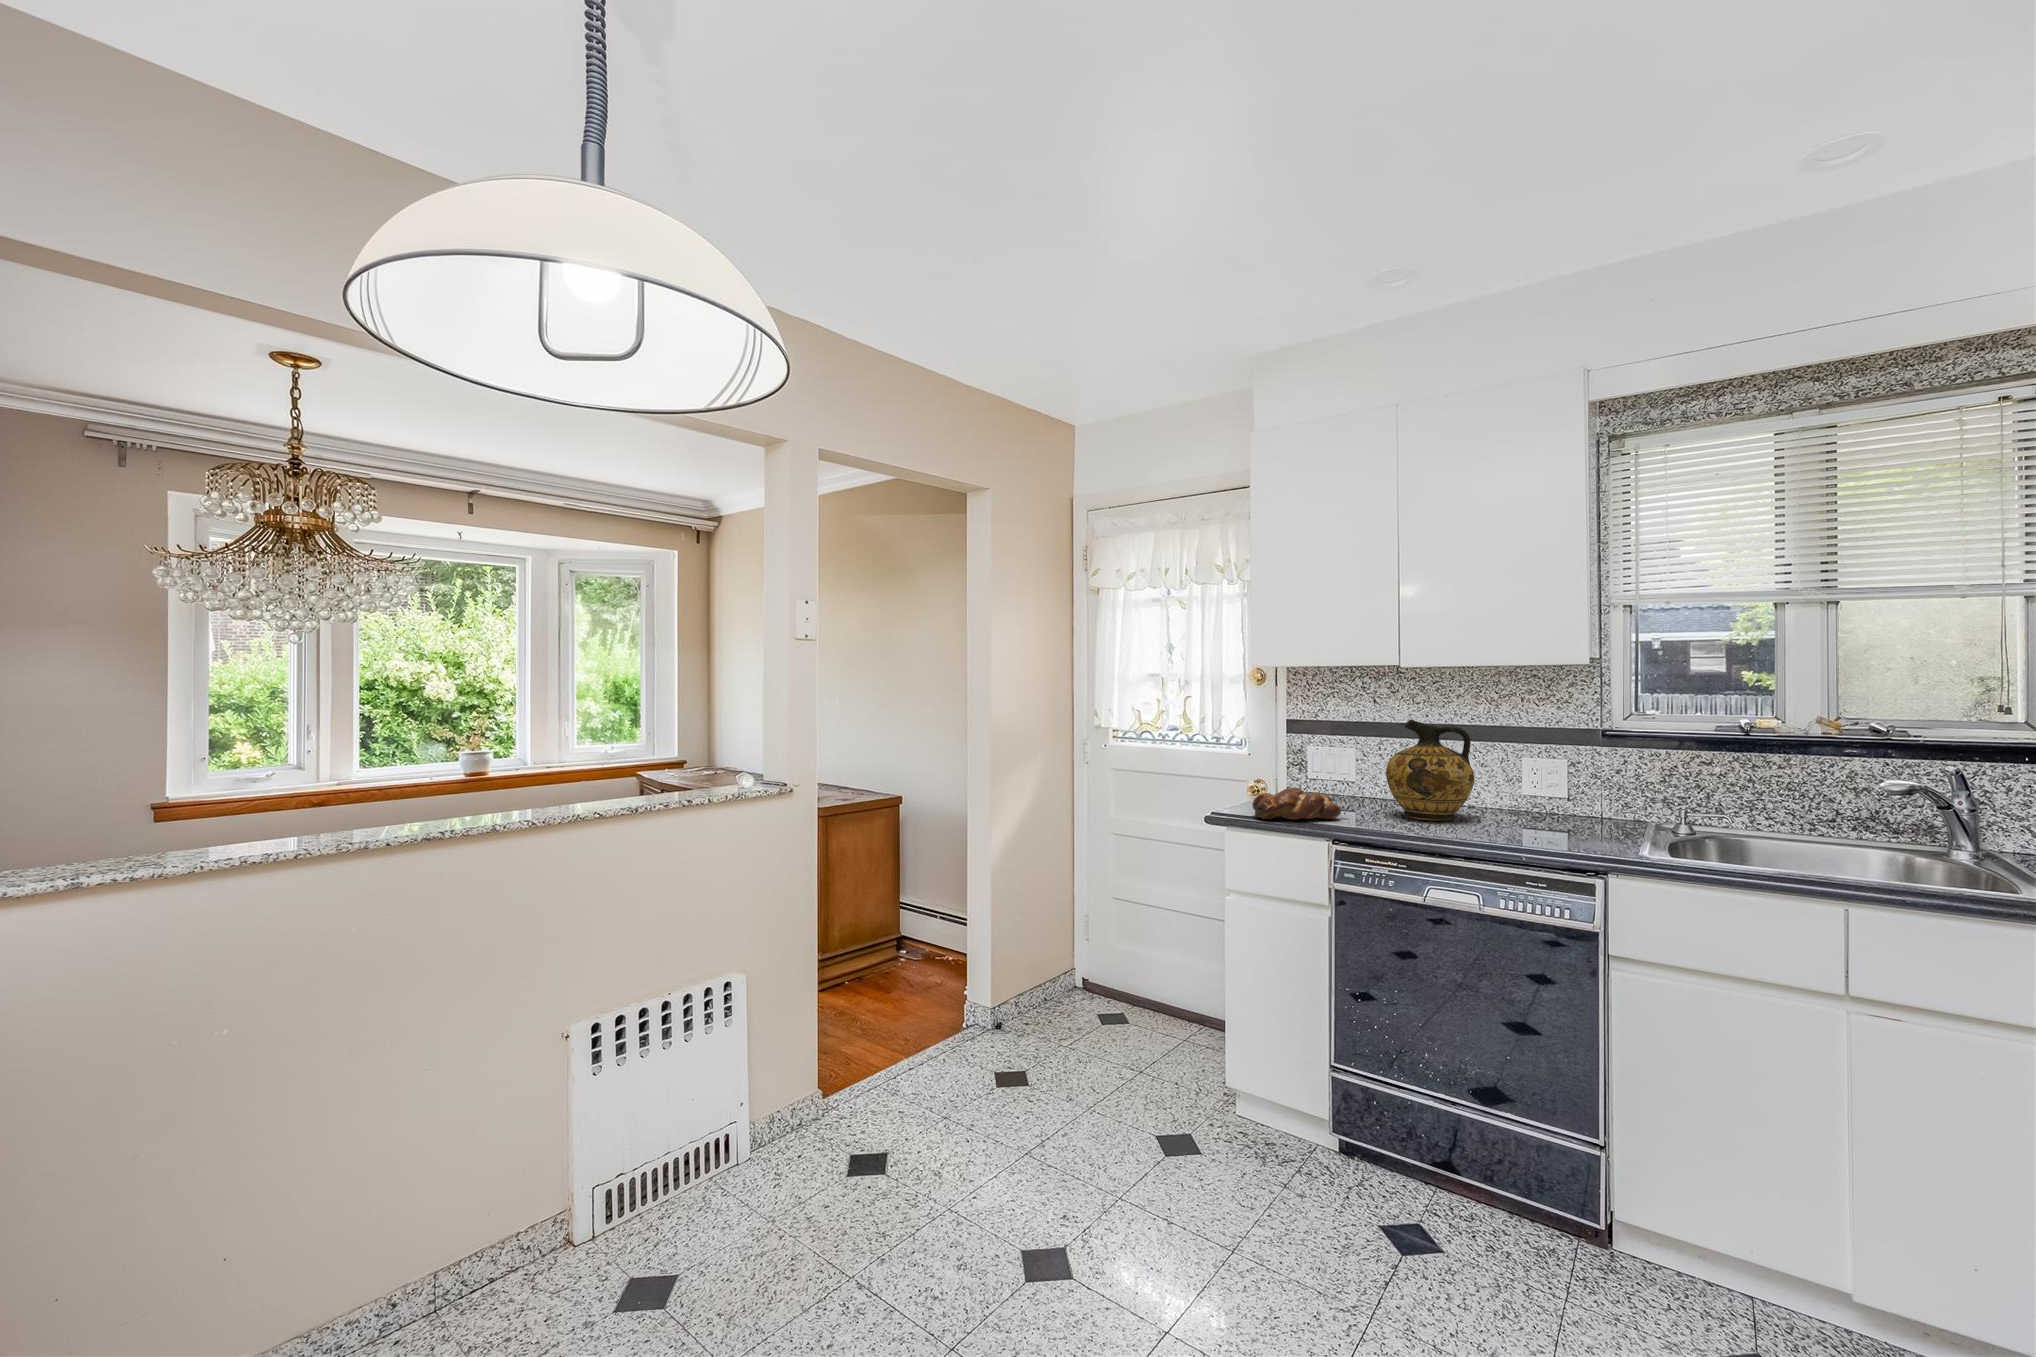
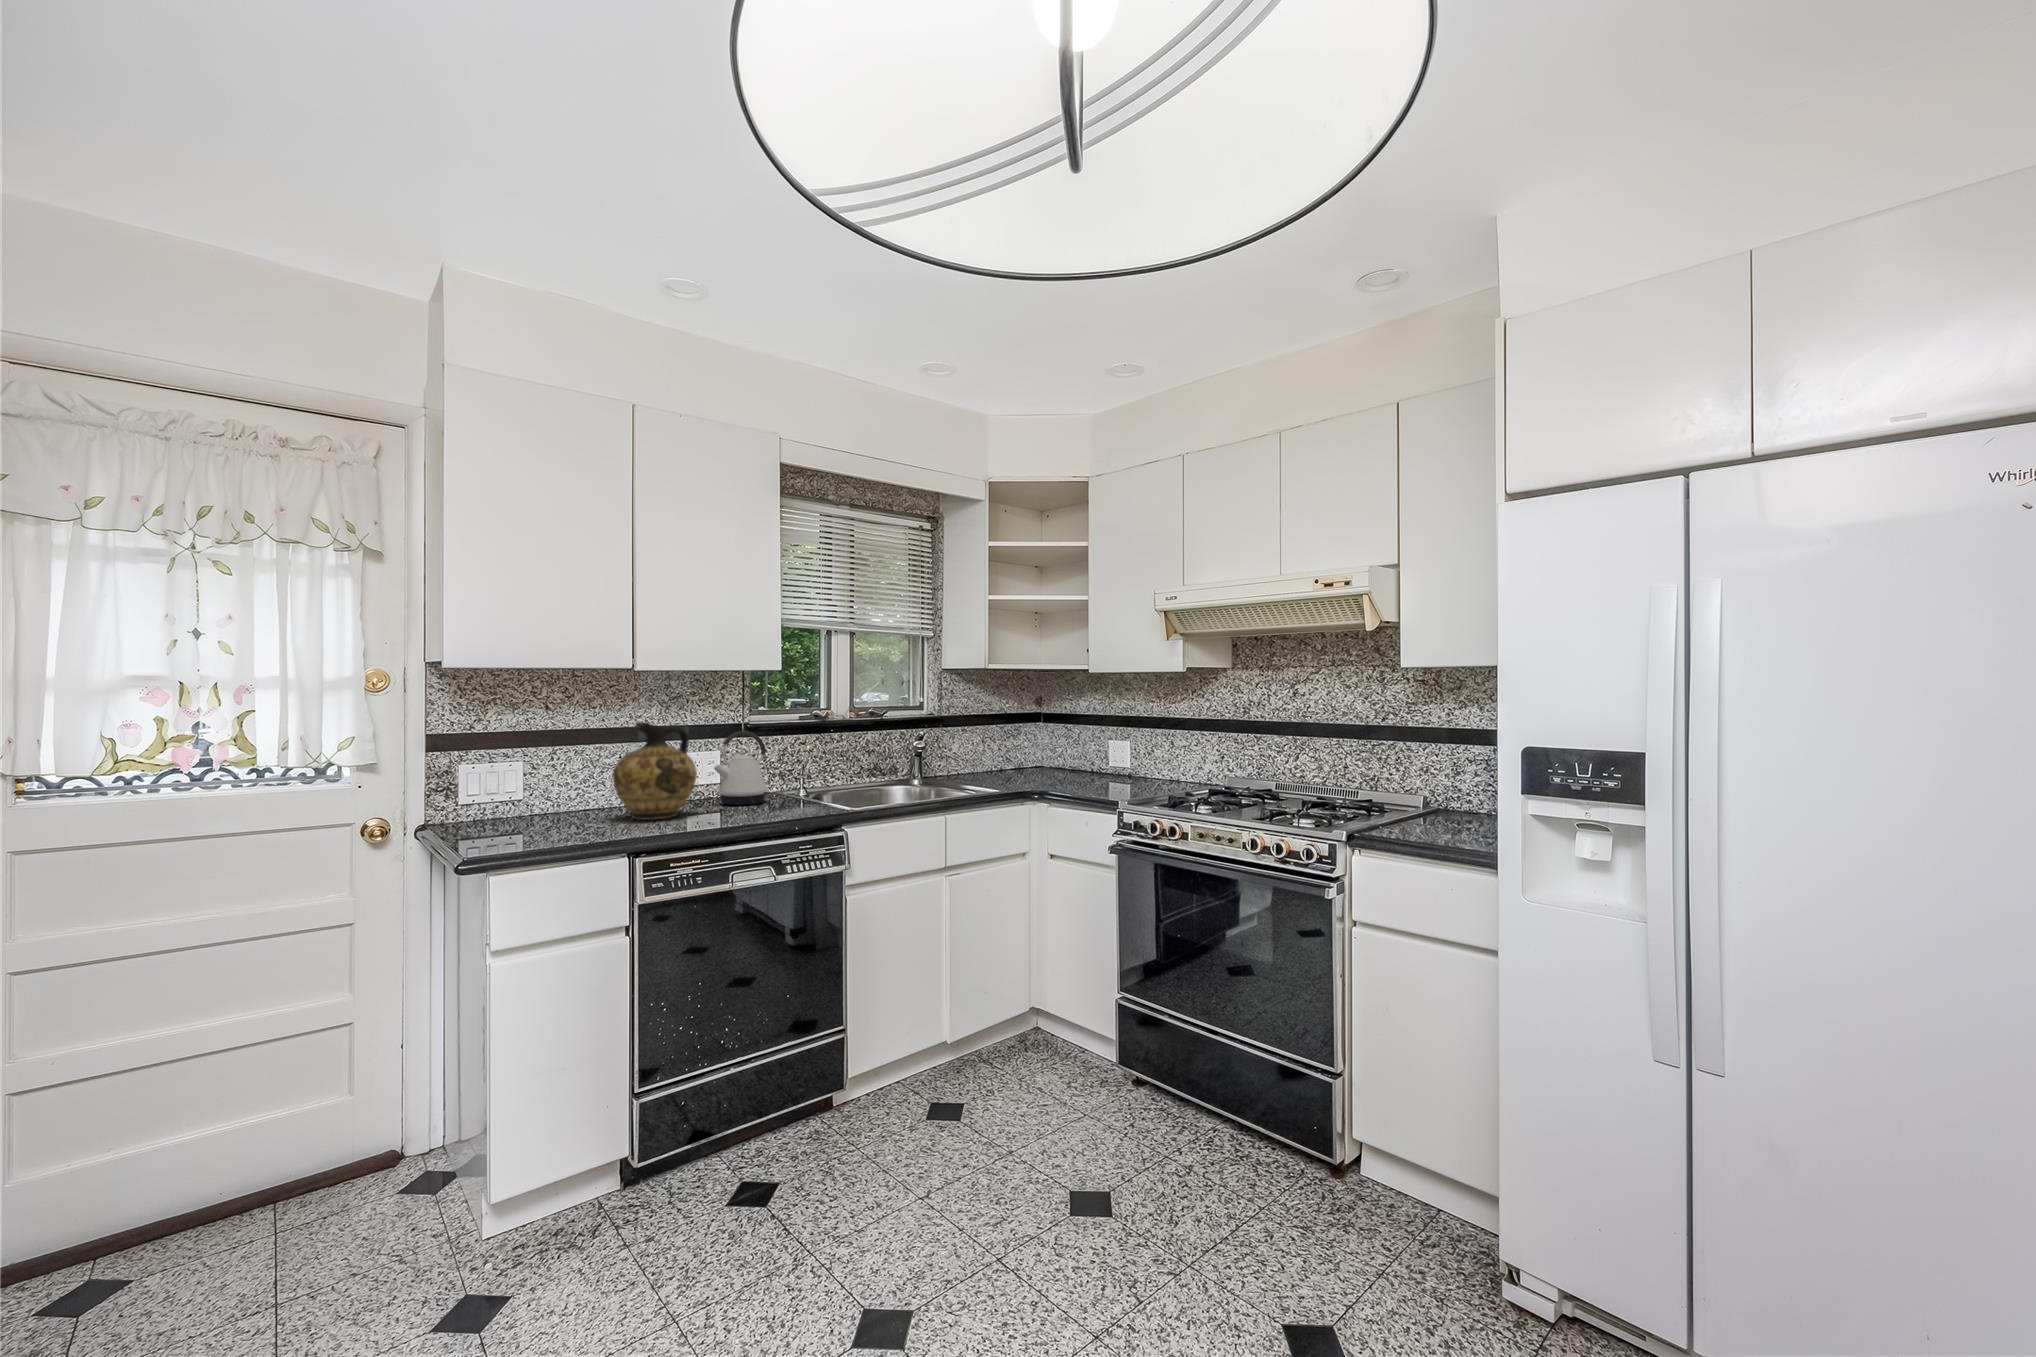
kettle: none [1520,737,1601,826] -> present [714,731,769,805]
bread loaf: present [1252,788,1341,819] -> none [503,806,603,847]

